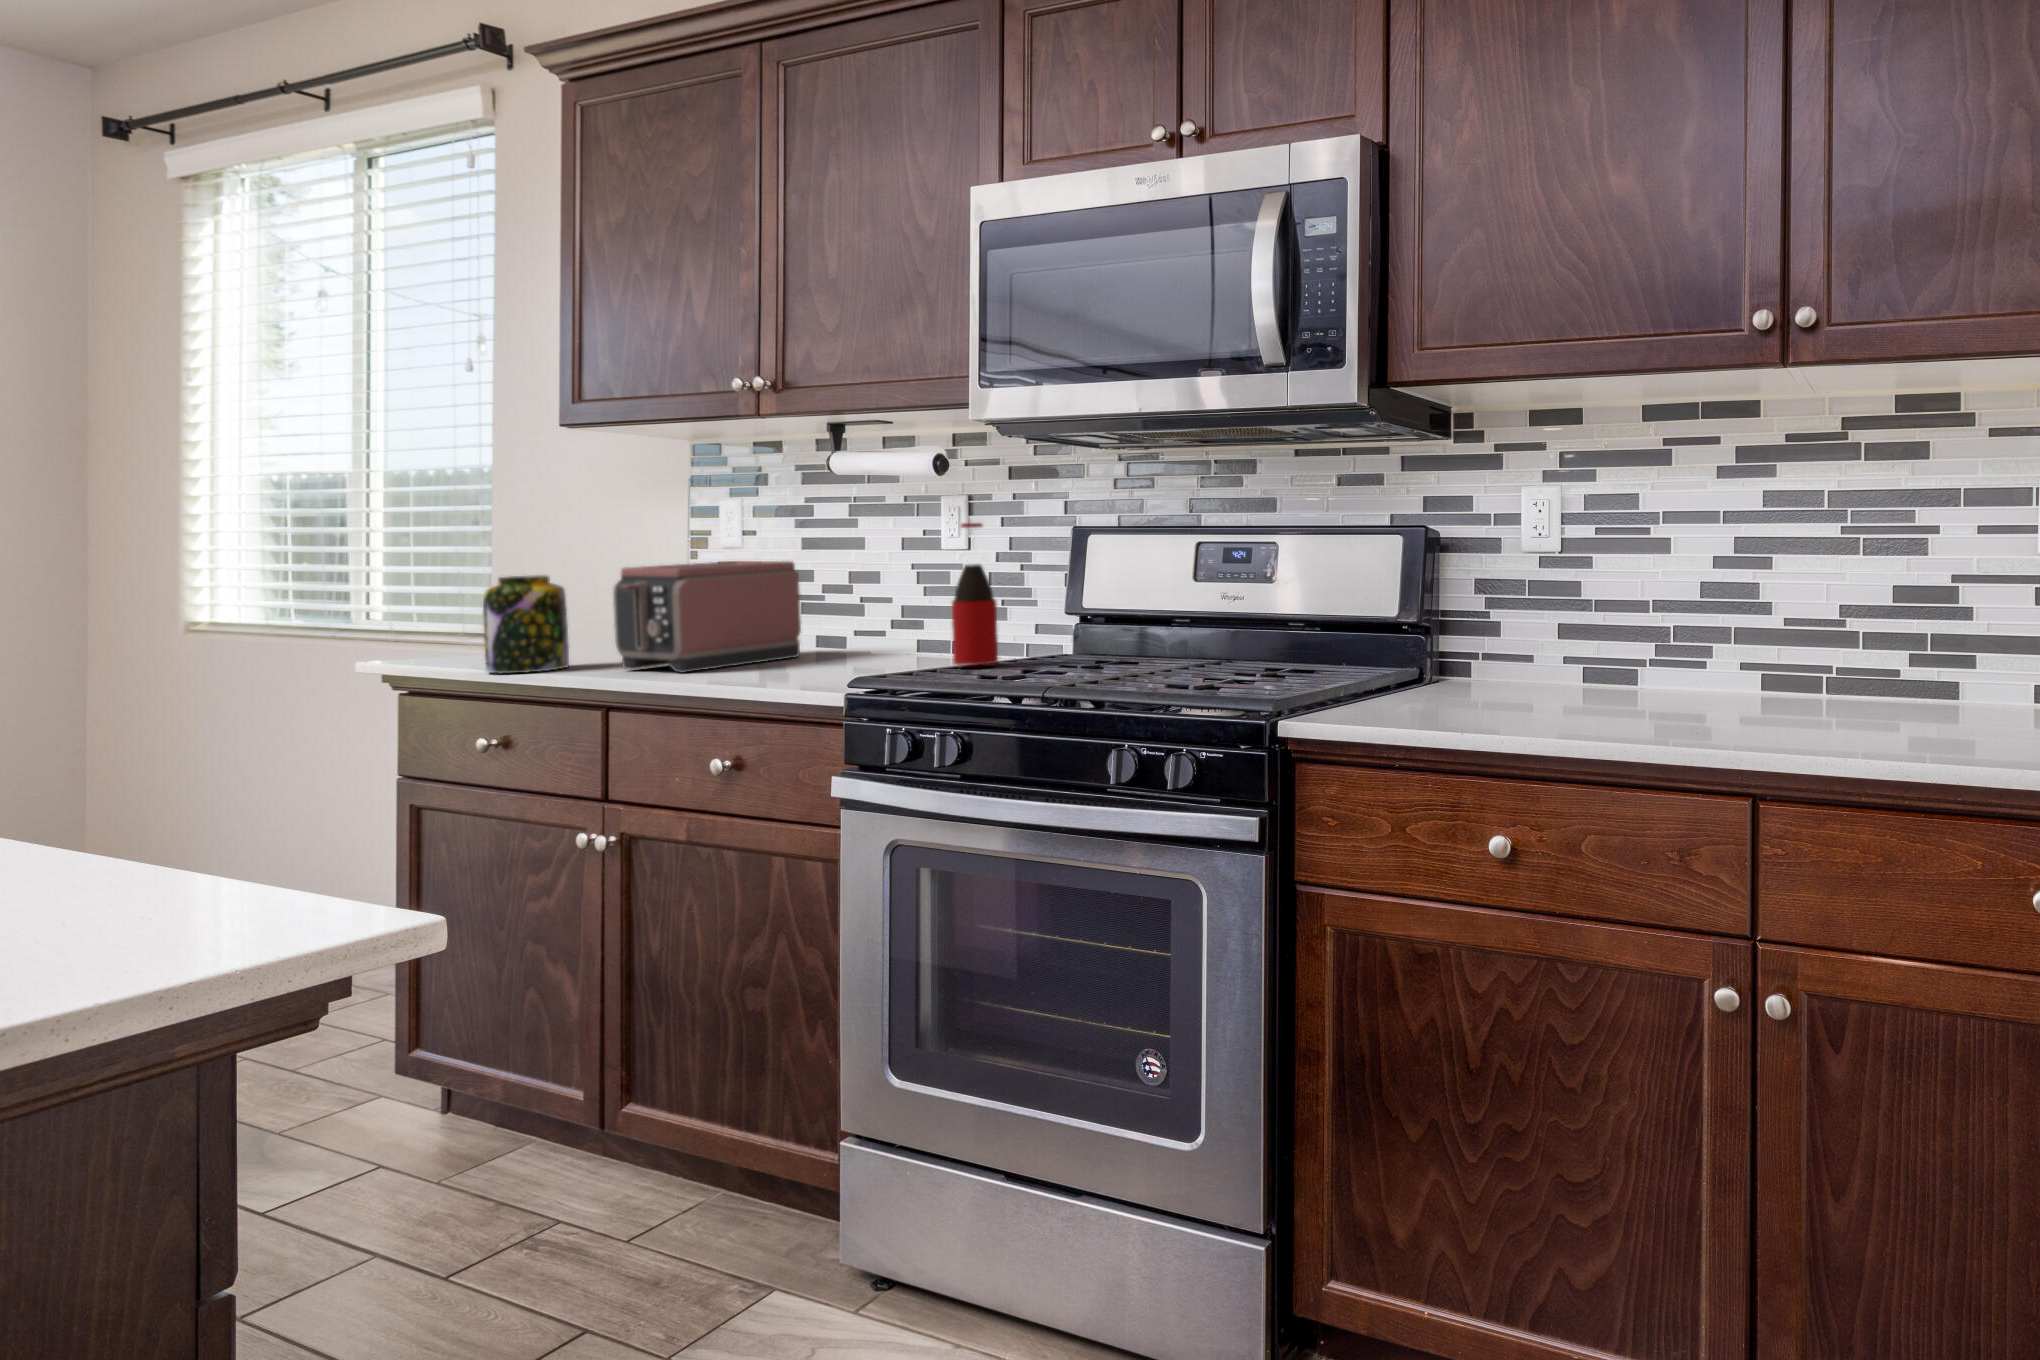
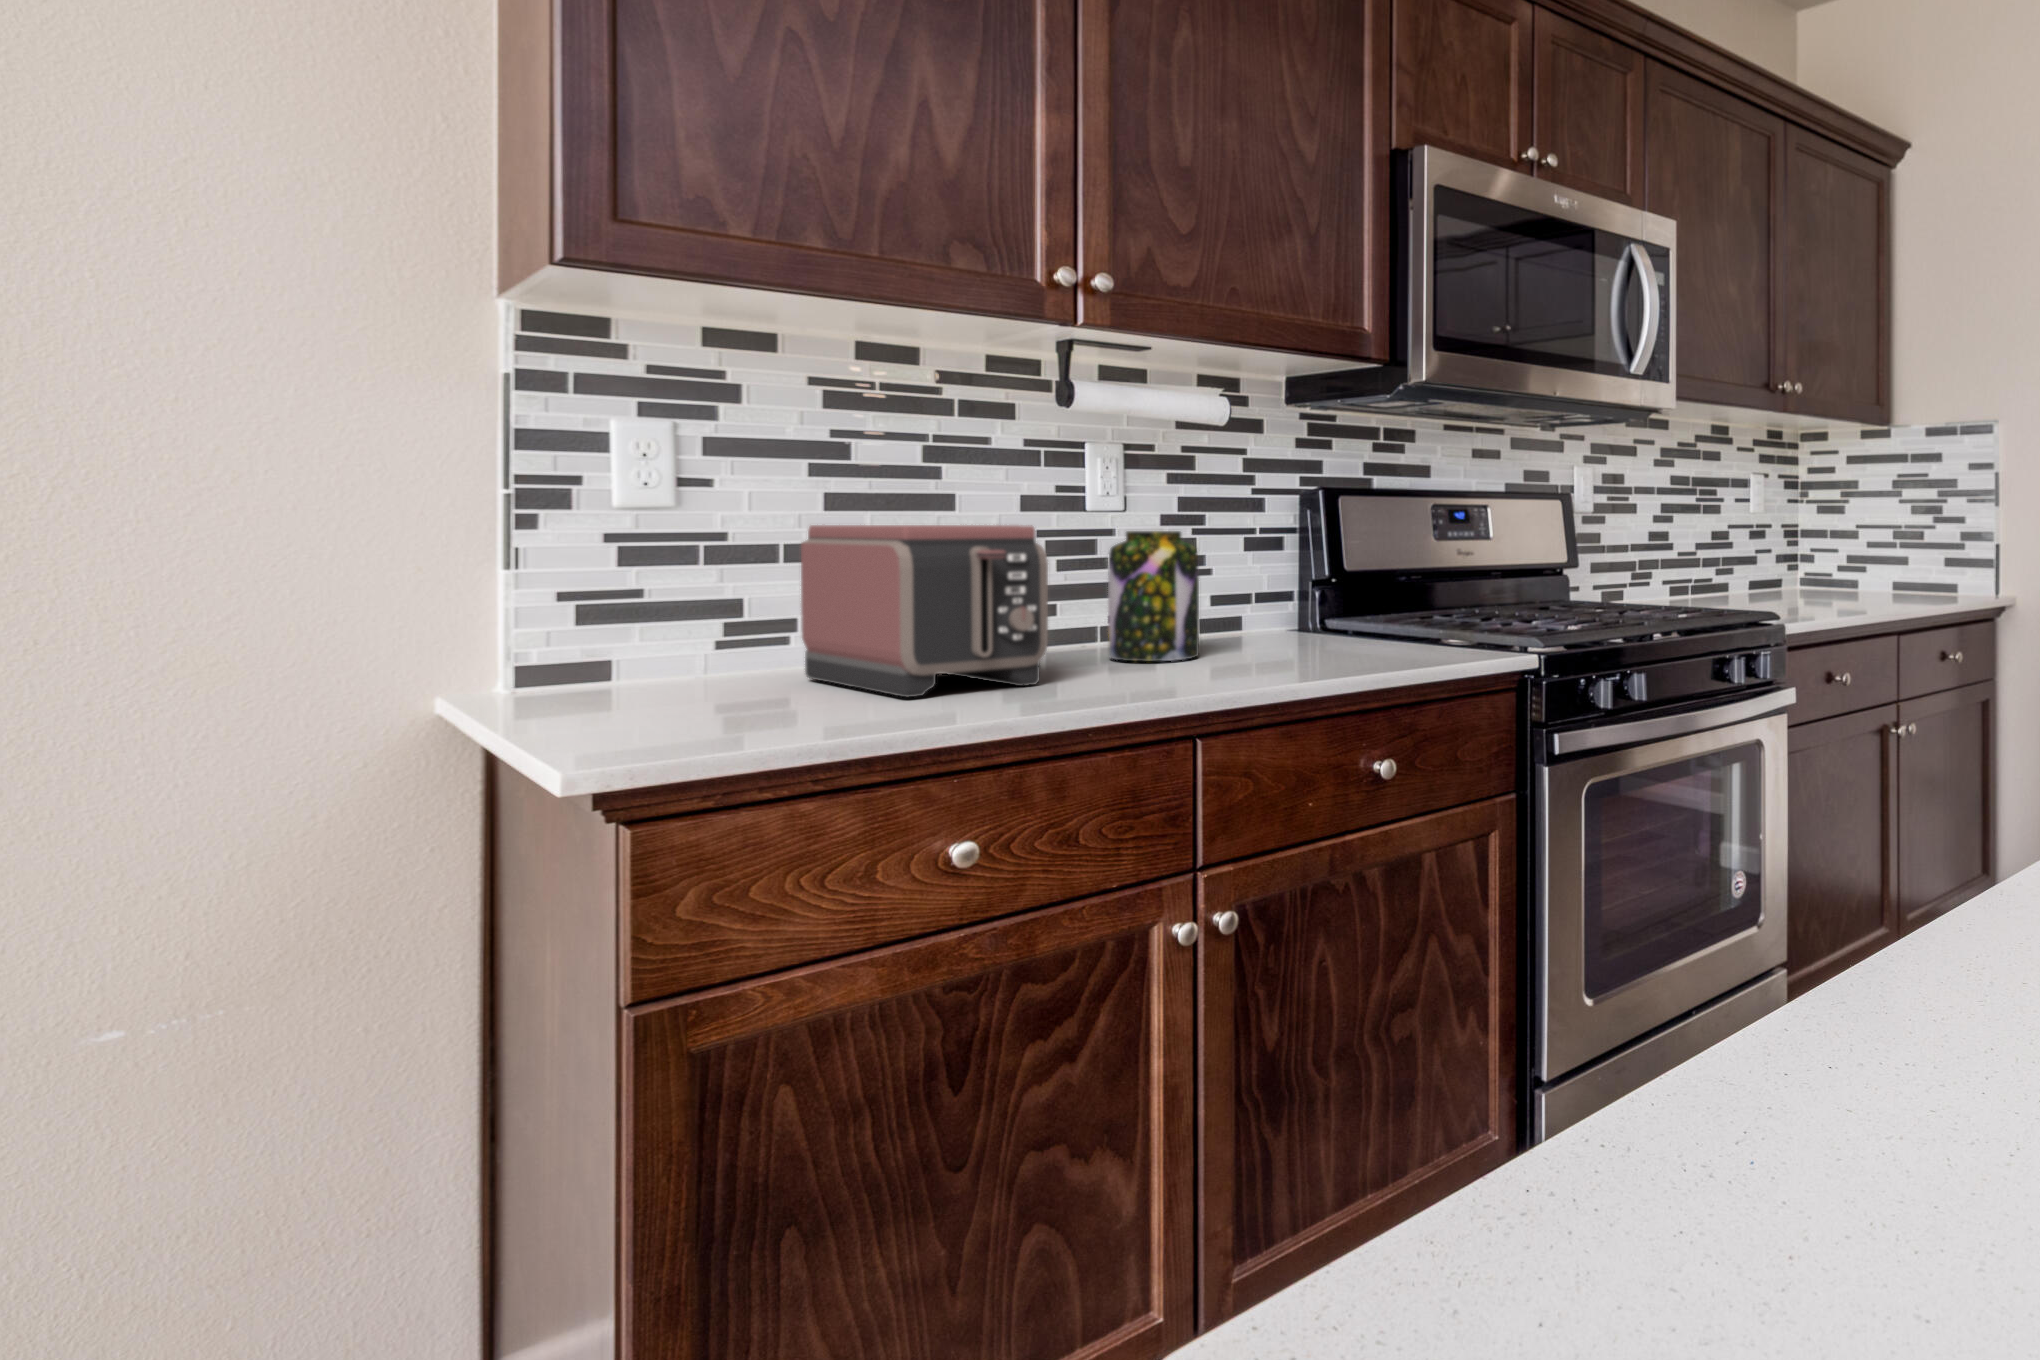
bottle: present [952,523,998,666] -> none [1226,476,1276,642]
jar: present [483,575,569,673] -> present [1108,531,1199,661]

